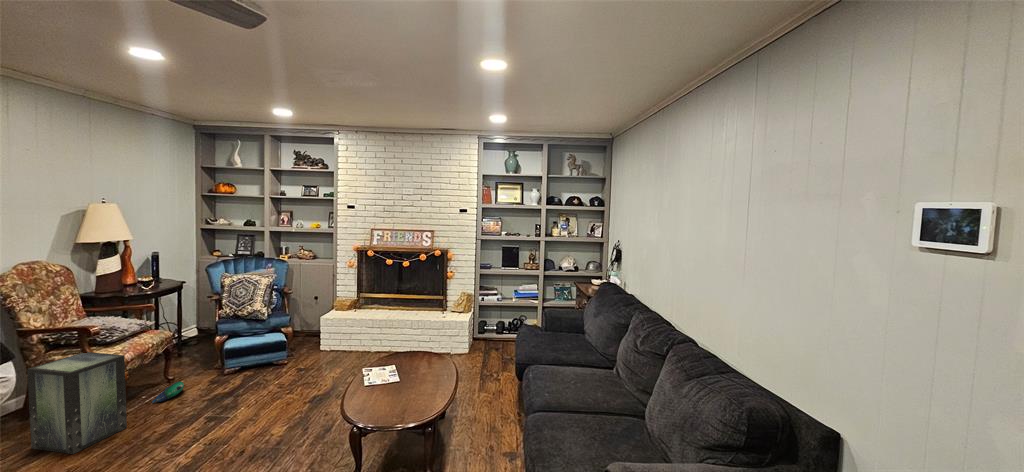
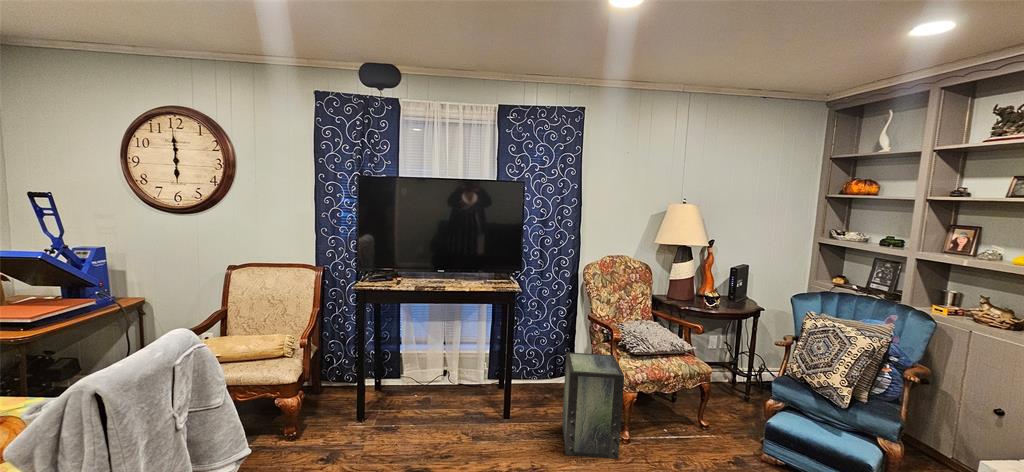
plush toy: present [152,381,184,403] -> none [664,434,706,452]

